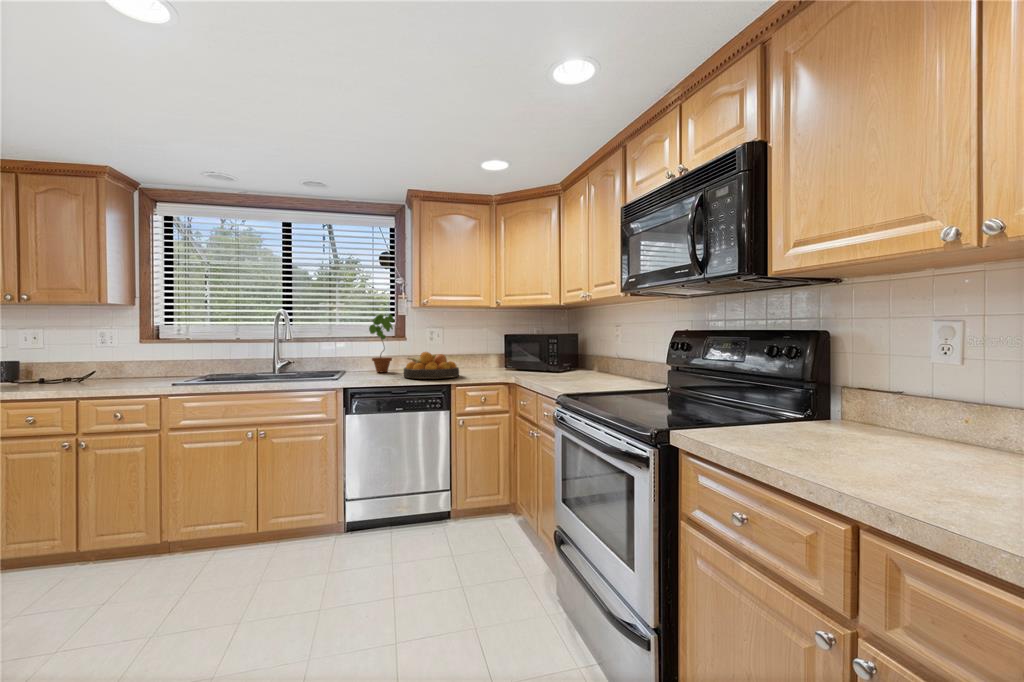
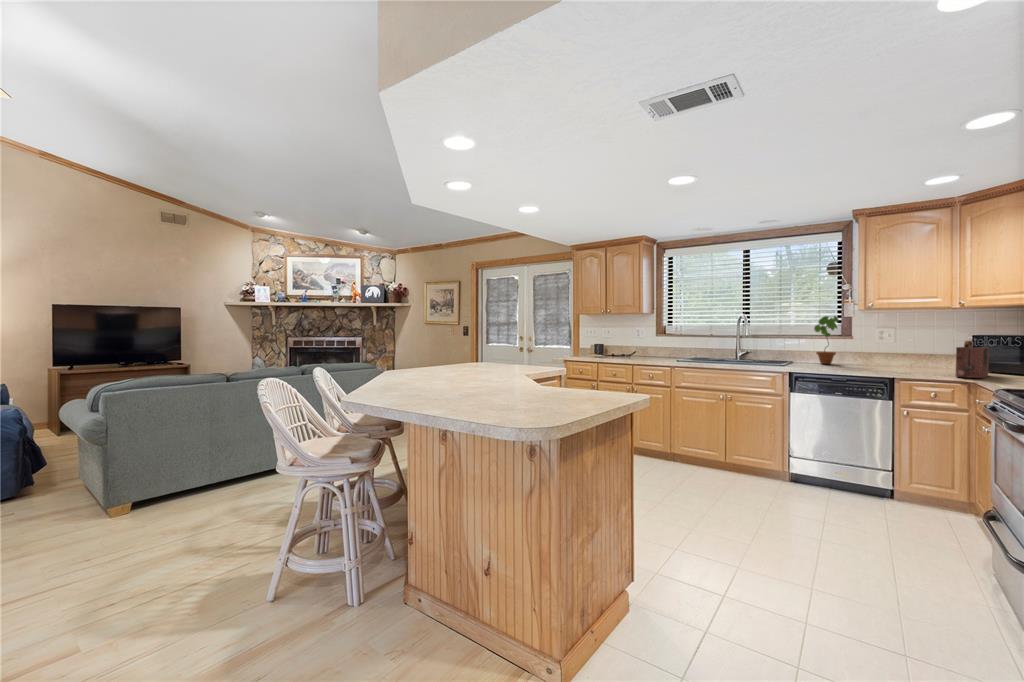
toaster: none [500,340,520,379] -> present [956,340,989,378]
fruit bowl: present [404,352,459,379] -> none [845,348,906,372]

